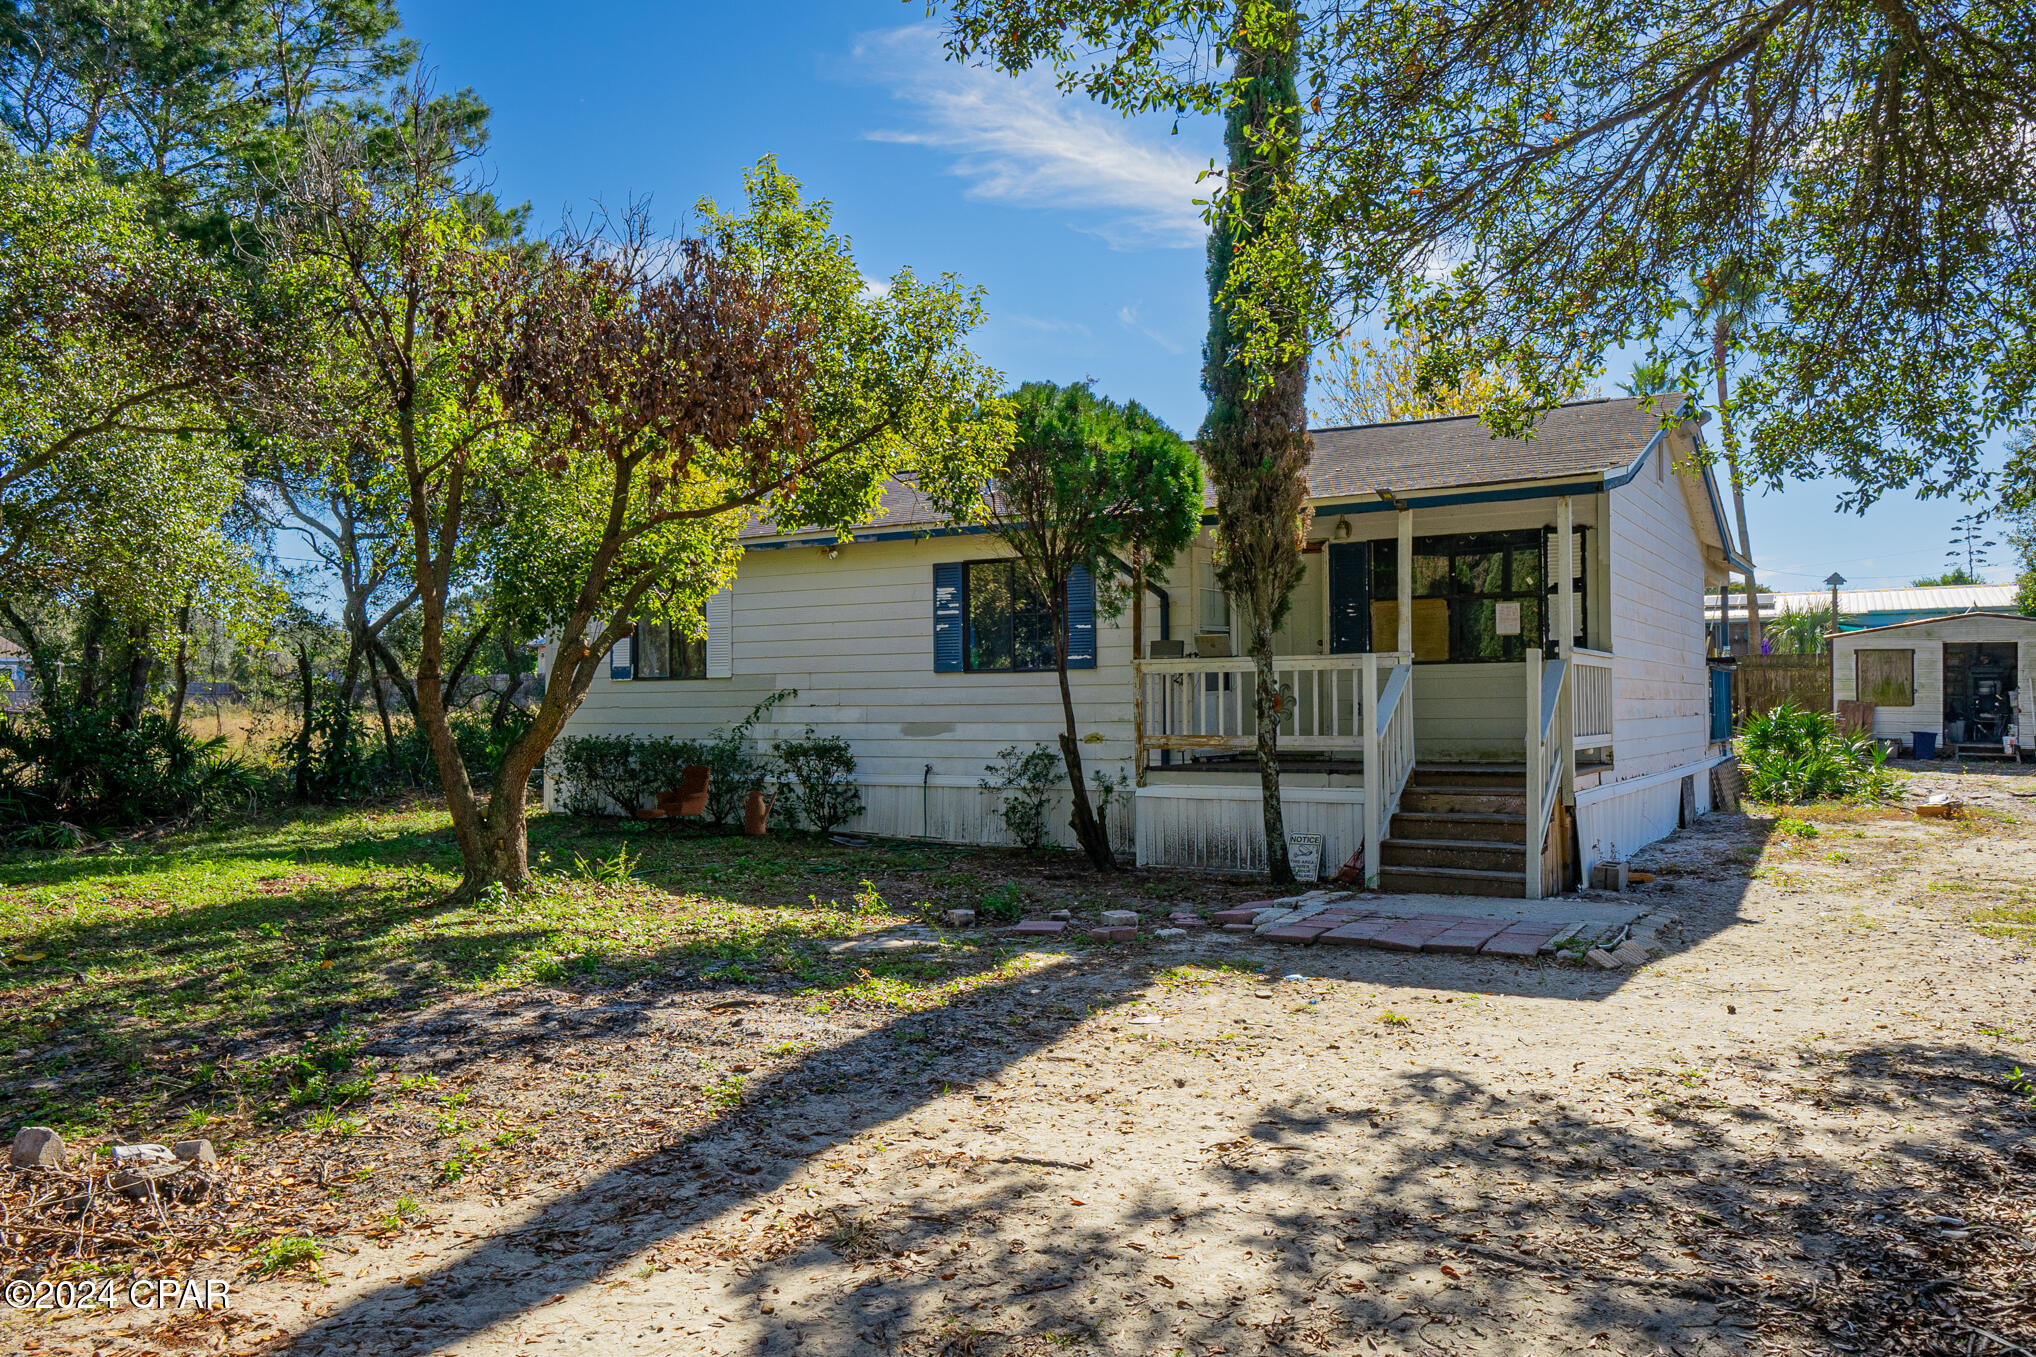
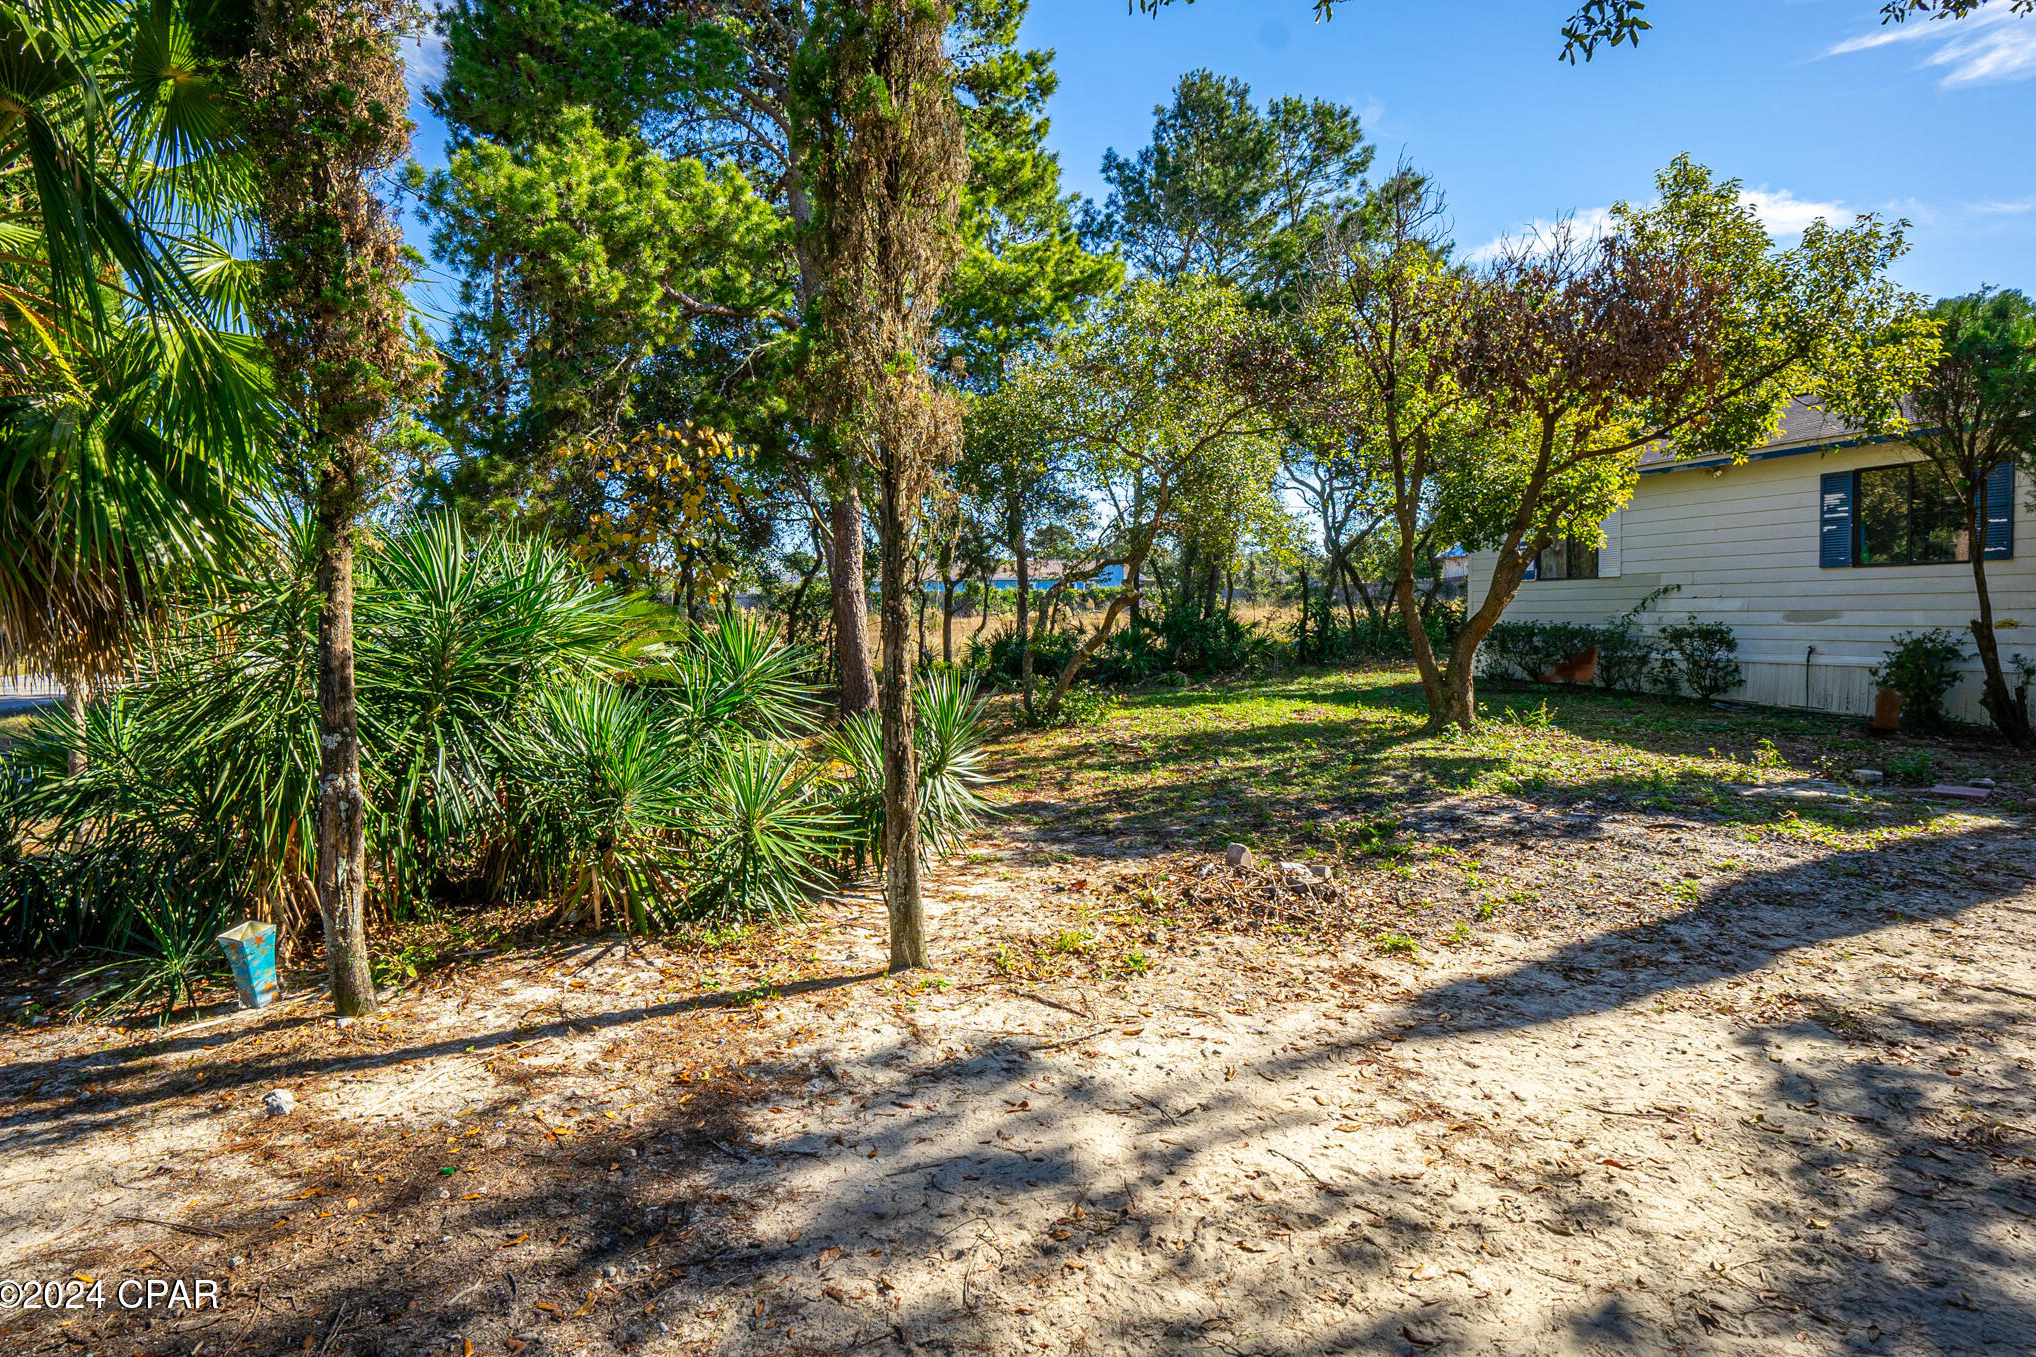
watering can: present [743,791,778,835] -> present [1874,688,1906,729]

